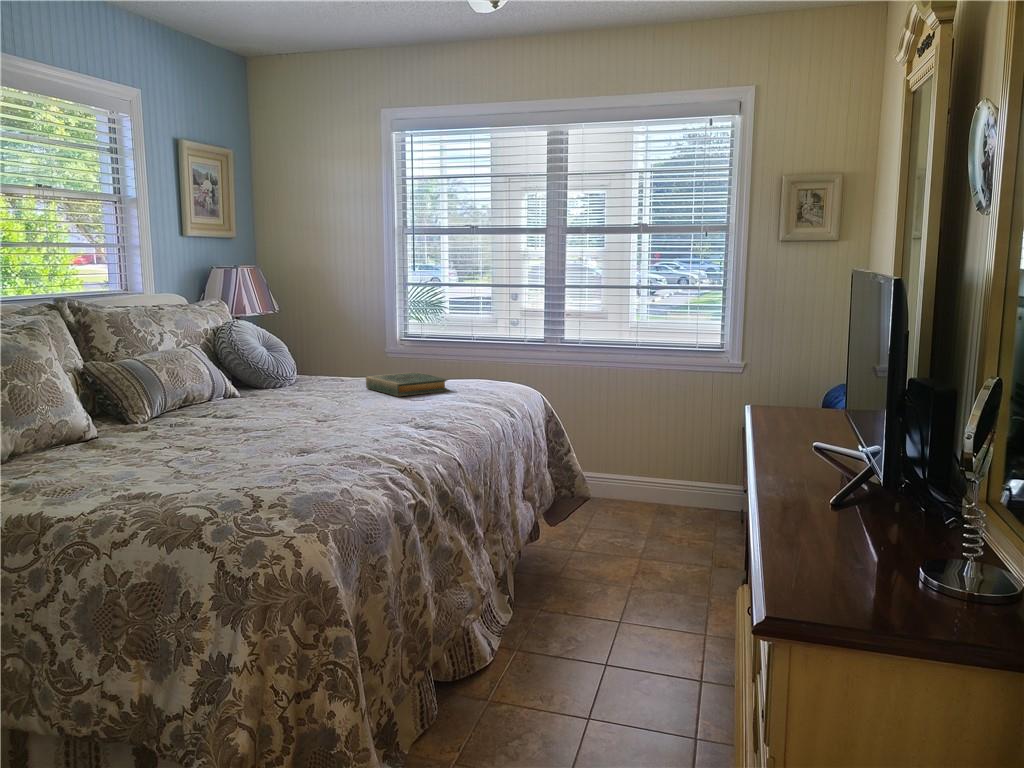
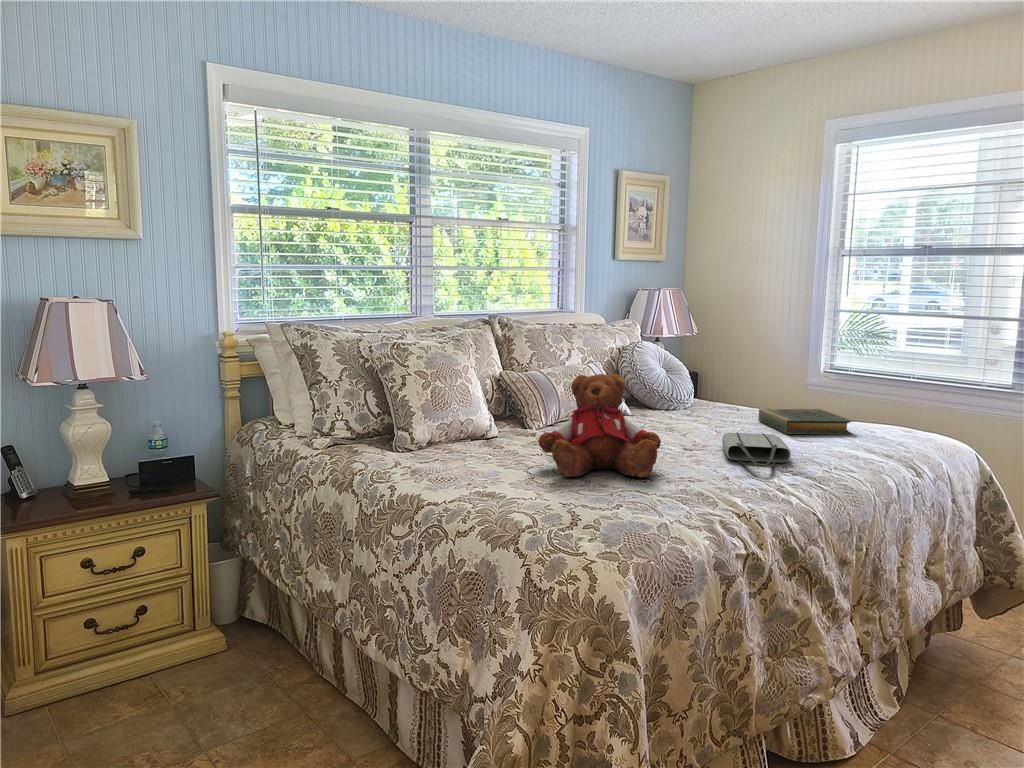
teddy bear: none [172,352,306,463] -> present [539,374,661,477]
tote bag: none [349,398,417,427] -> present [722,432,791,467]

